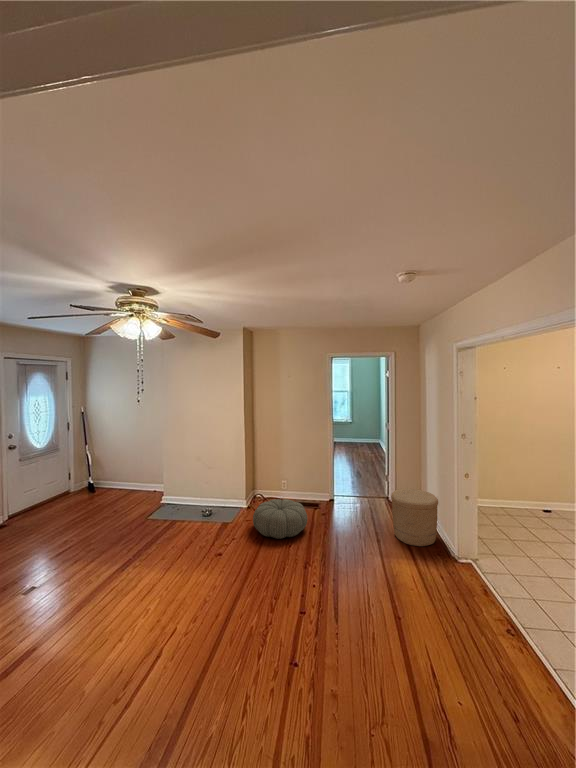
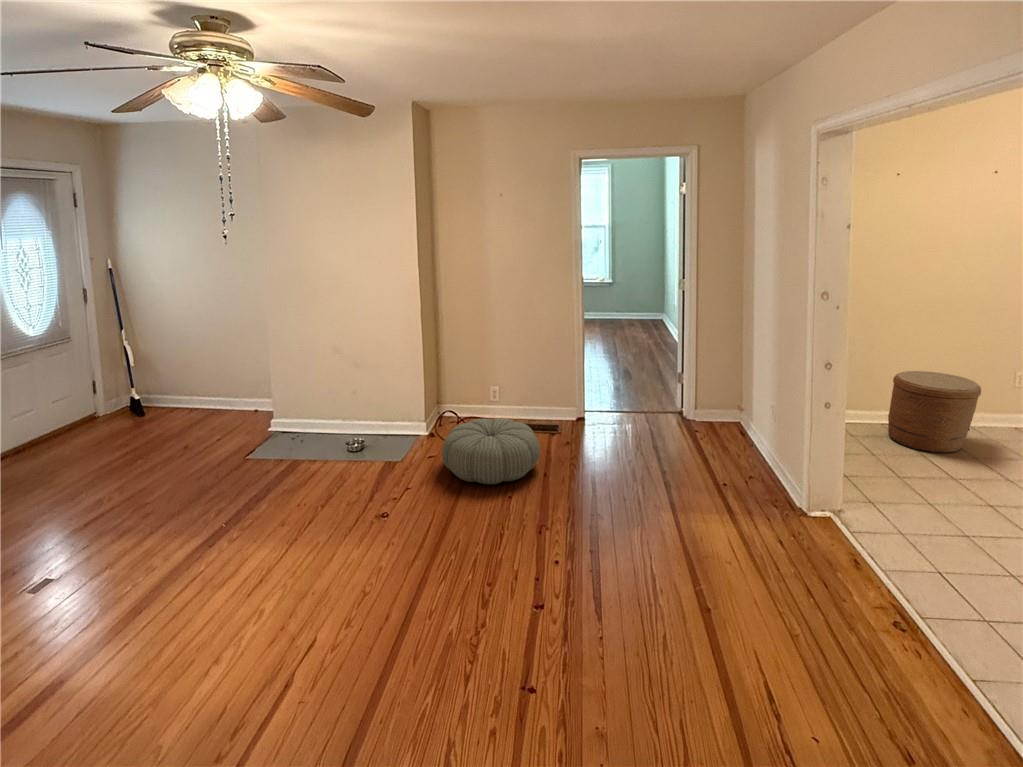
woven basket: present [391,488,438,546] -> present [888,371,981,453]

